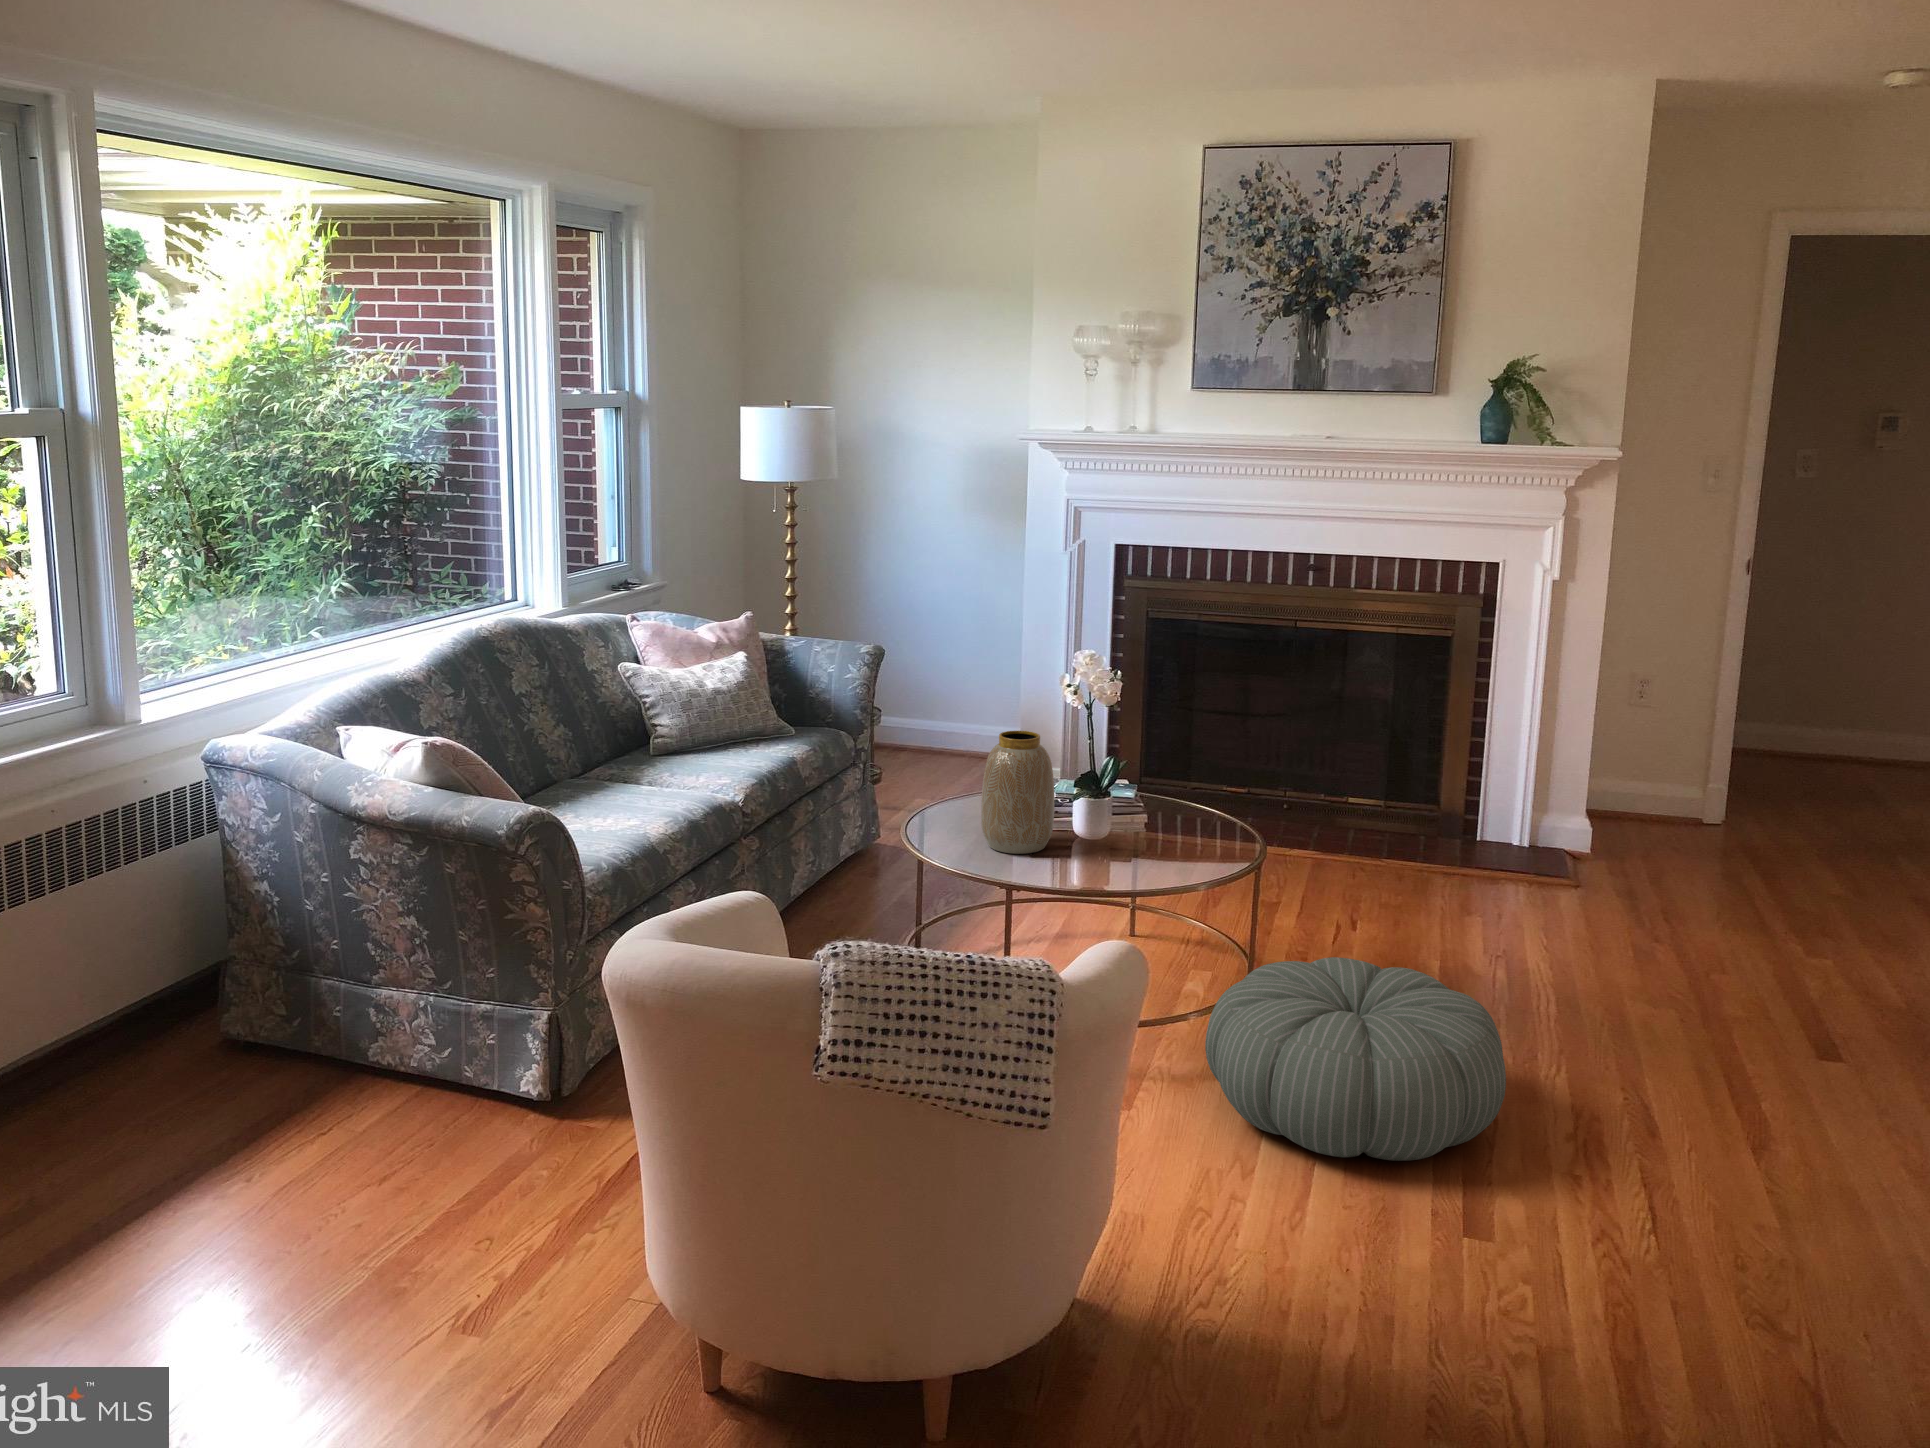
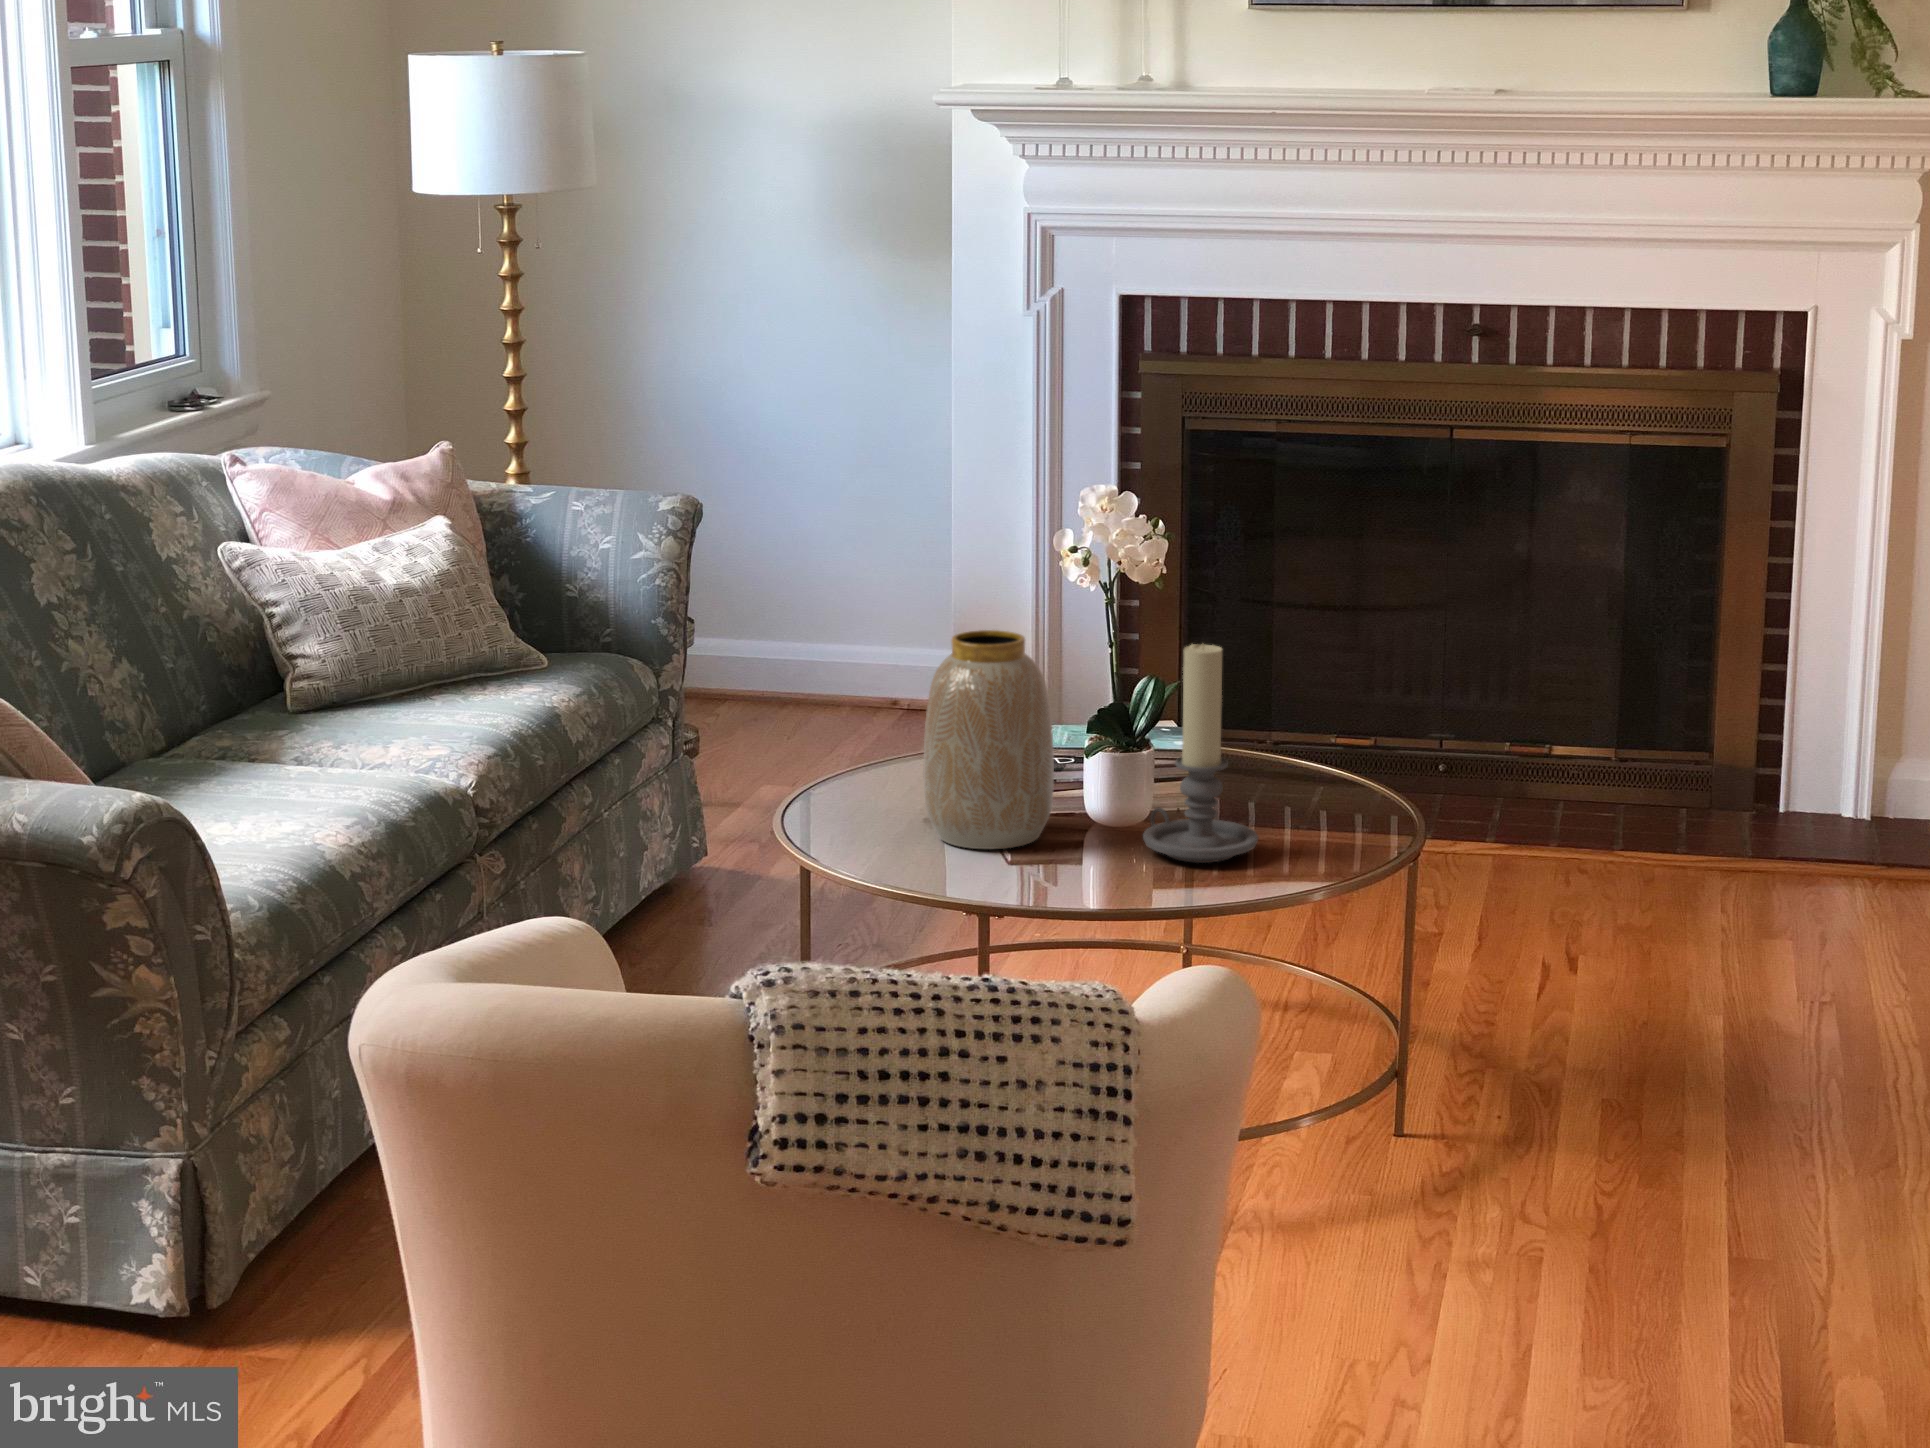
candle holder: none [1102,744,1168,867] -> present [1143,644,1258,863]
pouf: present [1205,957,1506,1161] -> none [1341,1001,1853,1331]

